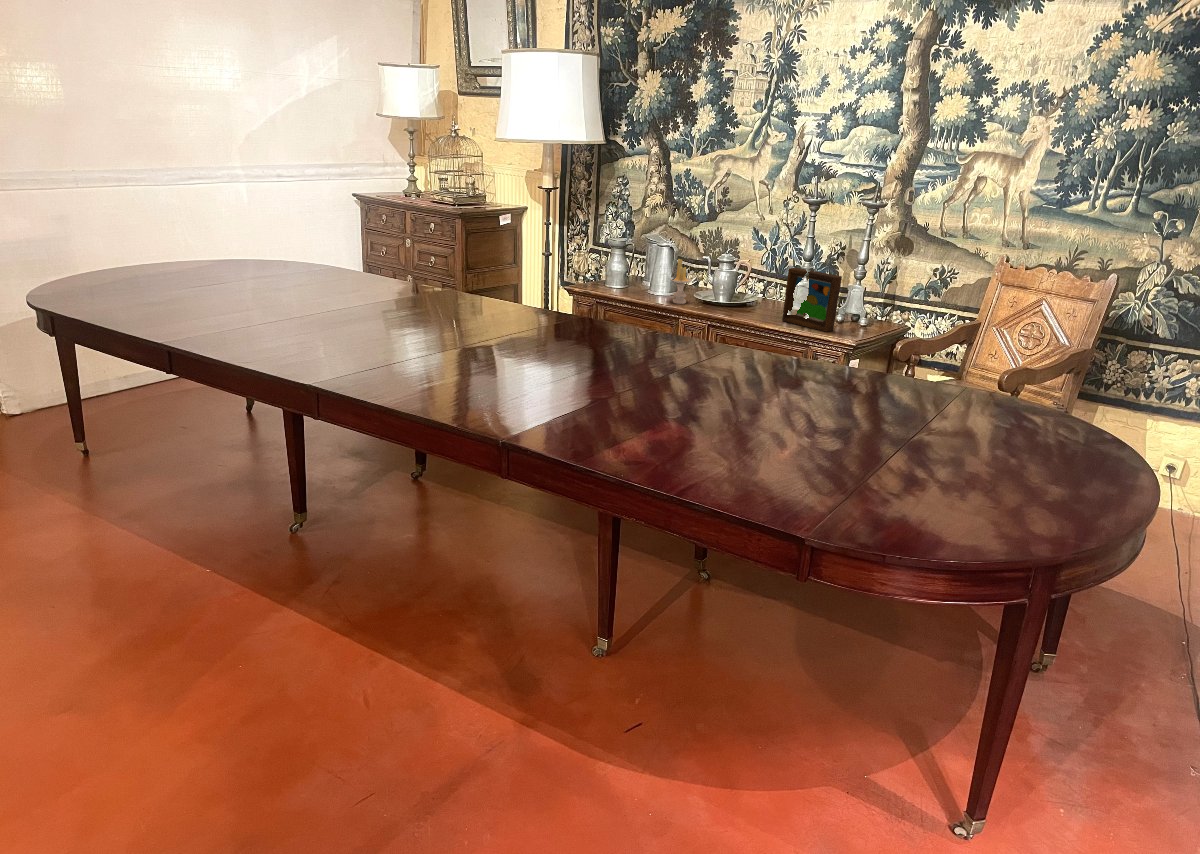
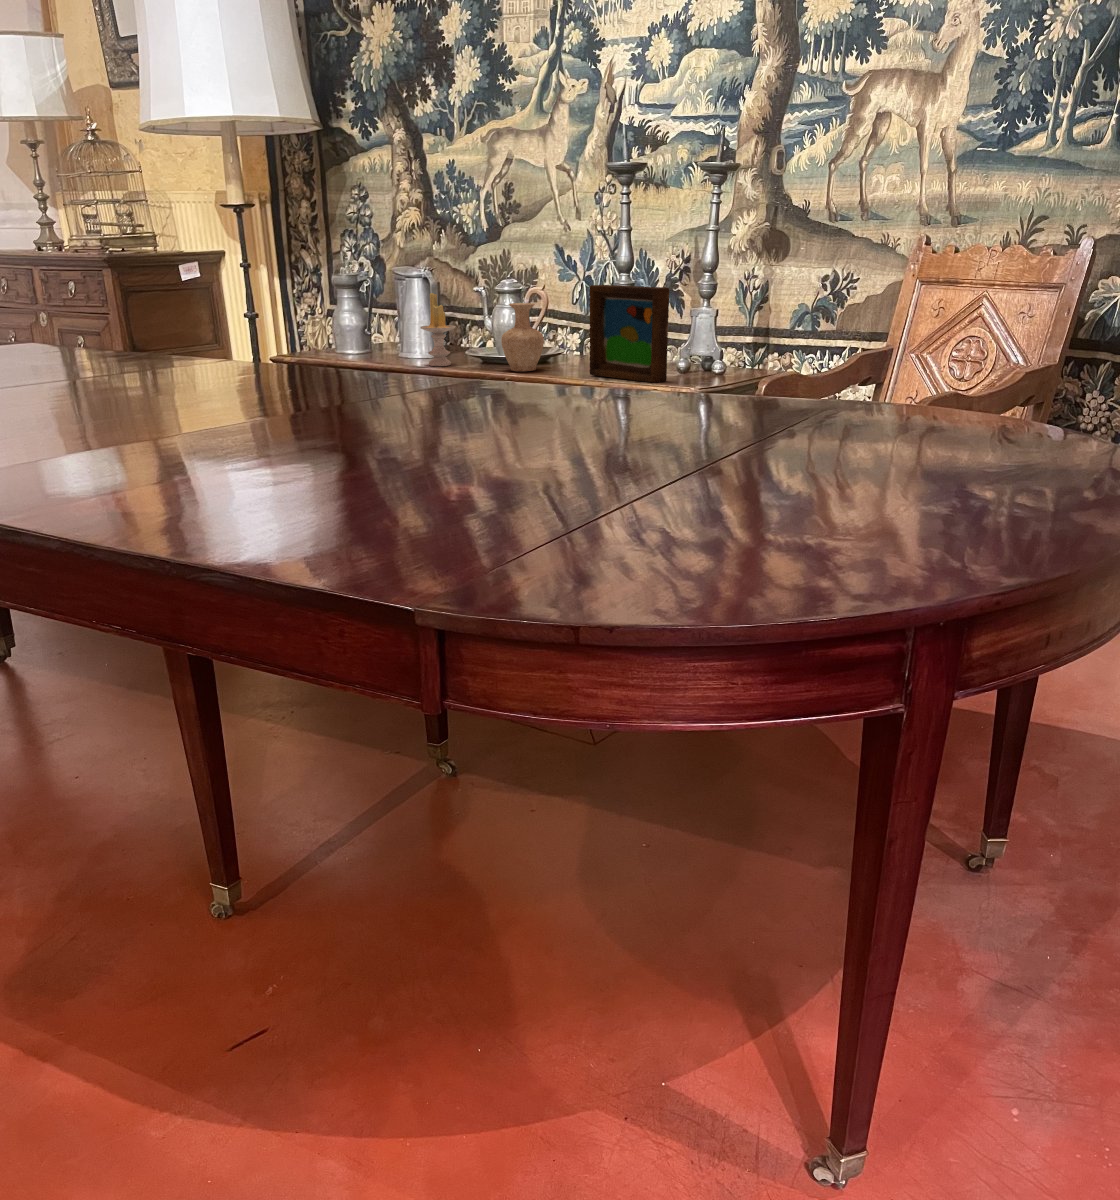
vase: none [725,271,751,313] -> present [501,303,544,371]

